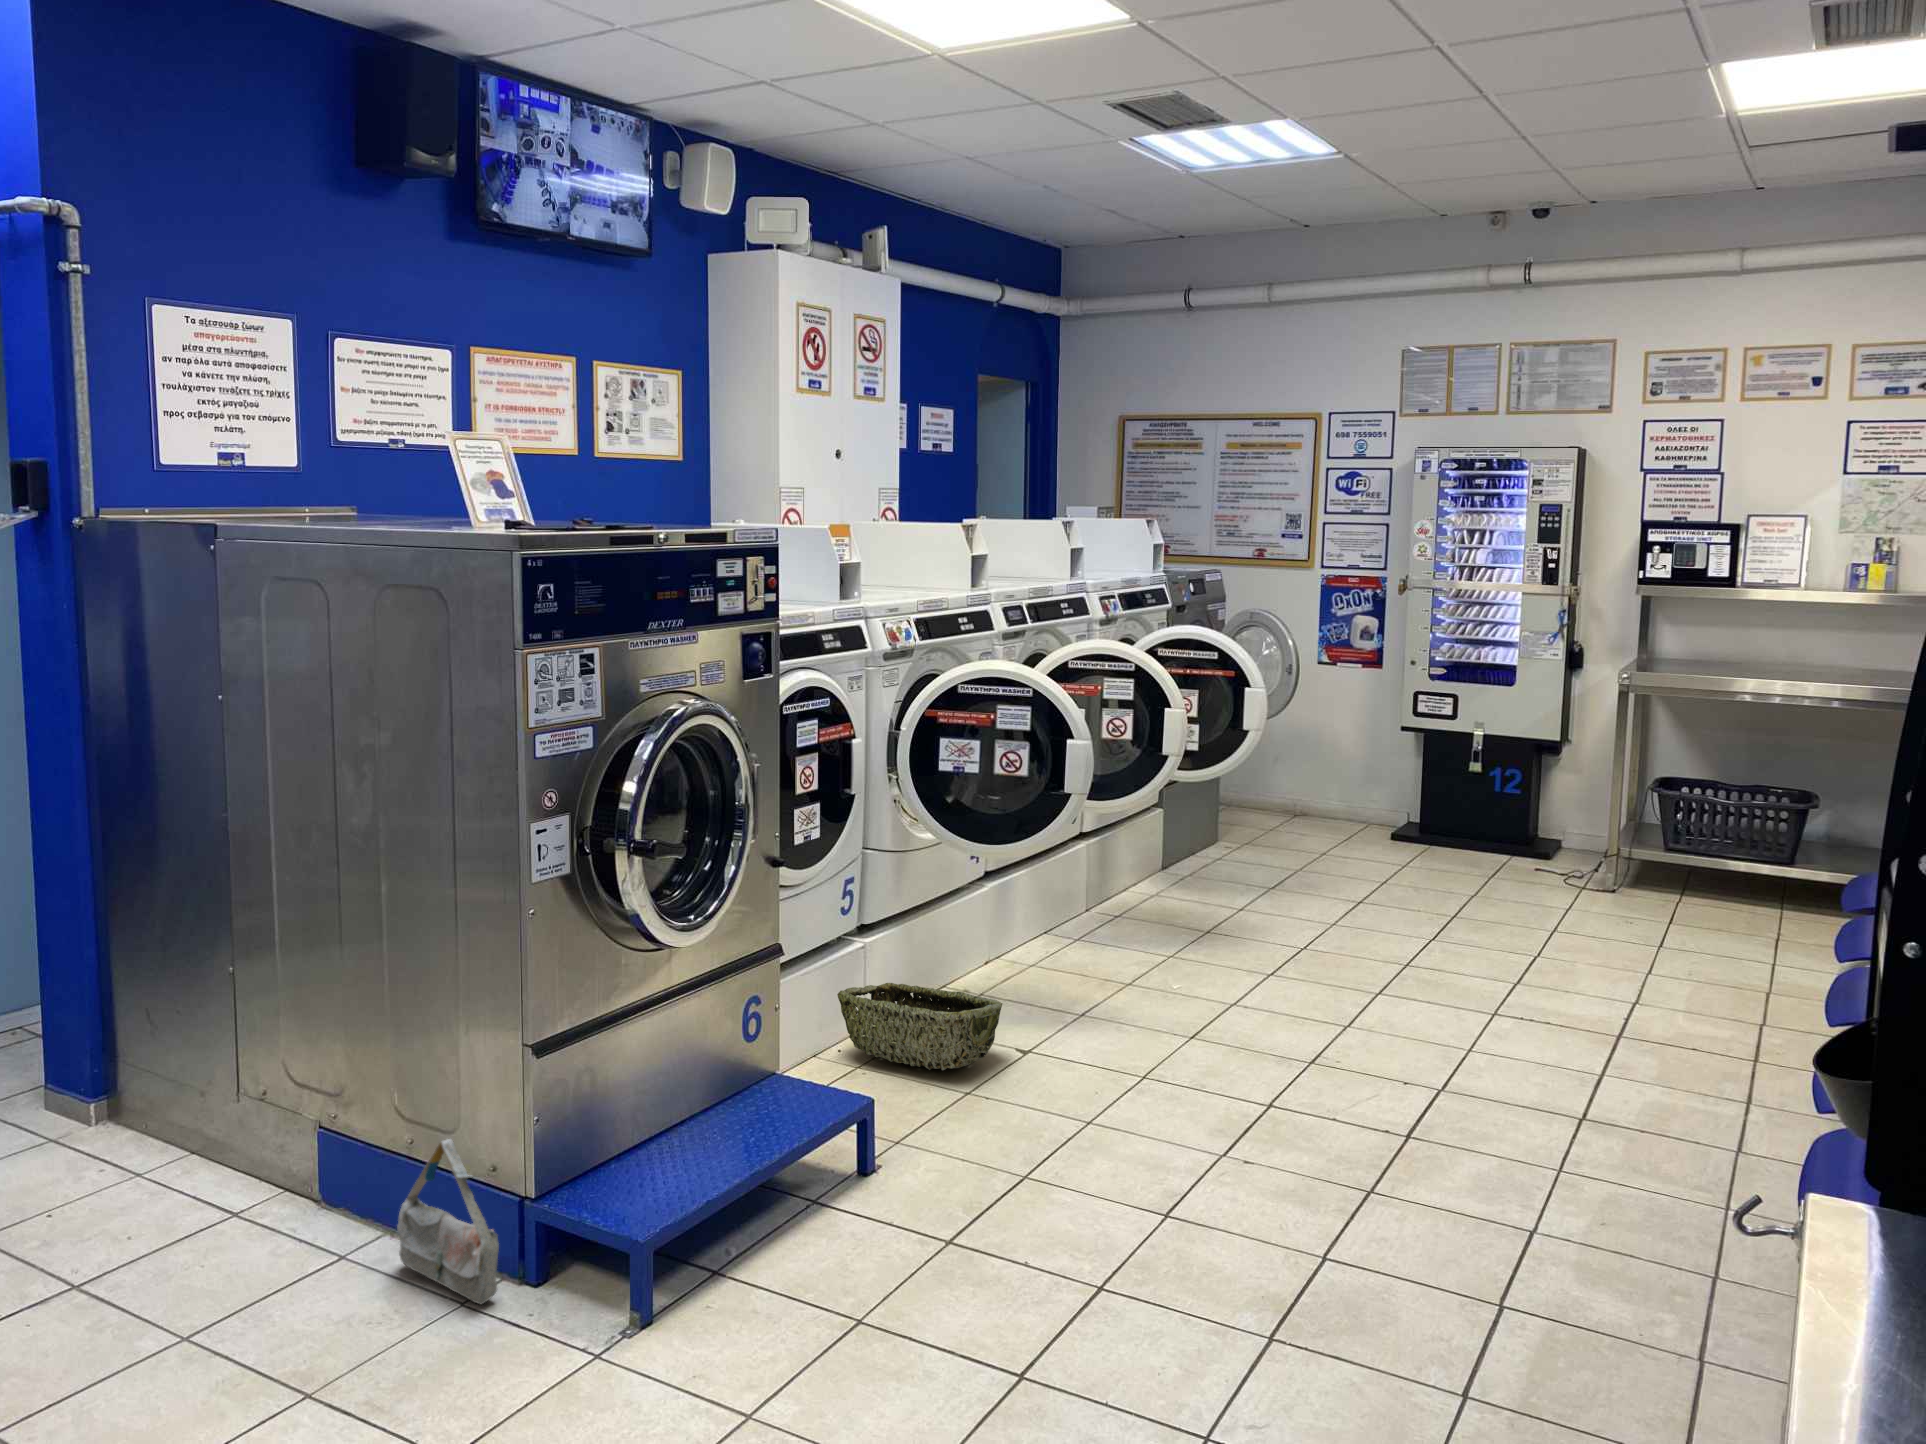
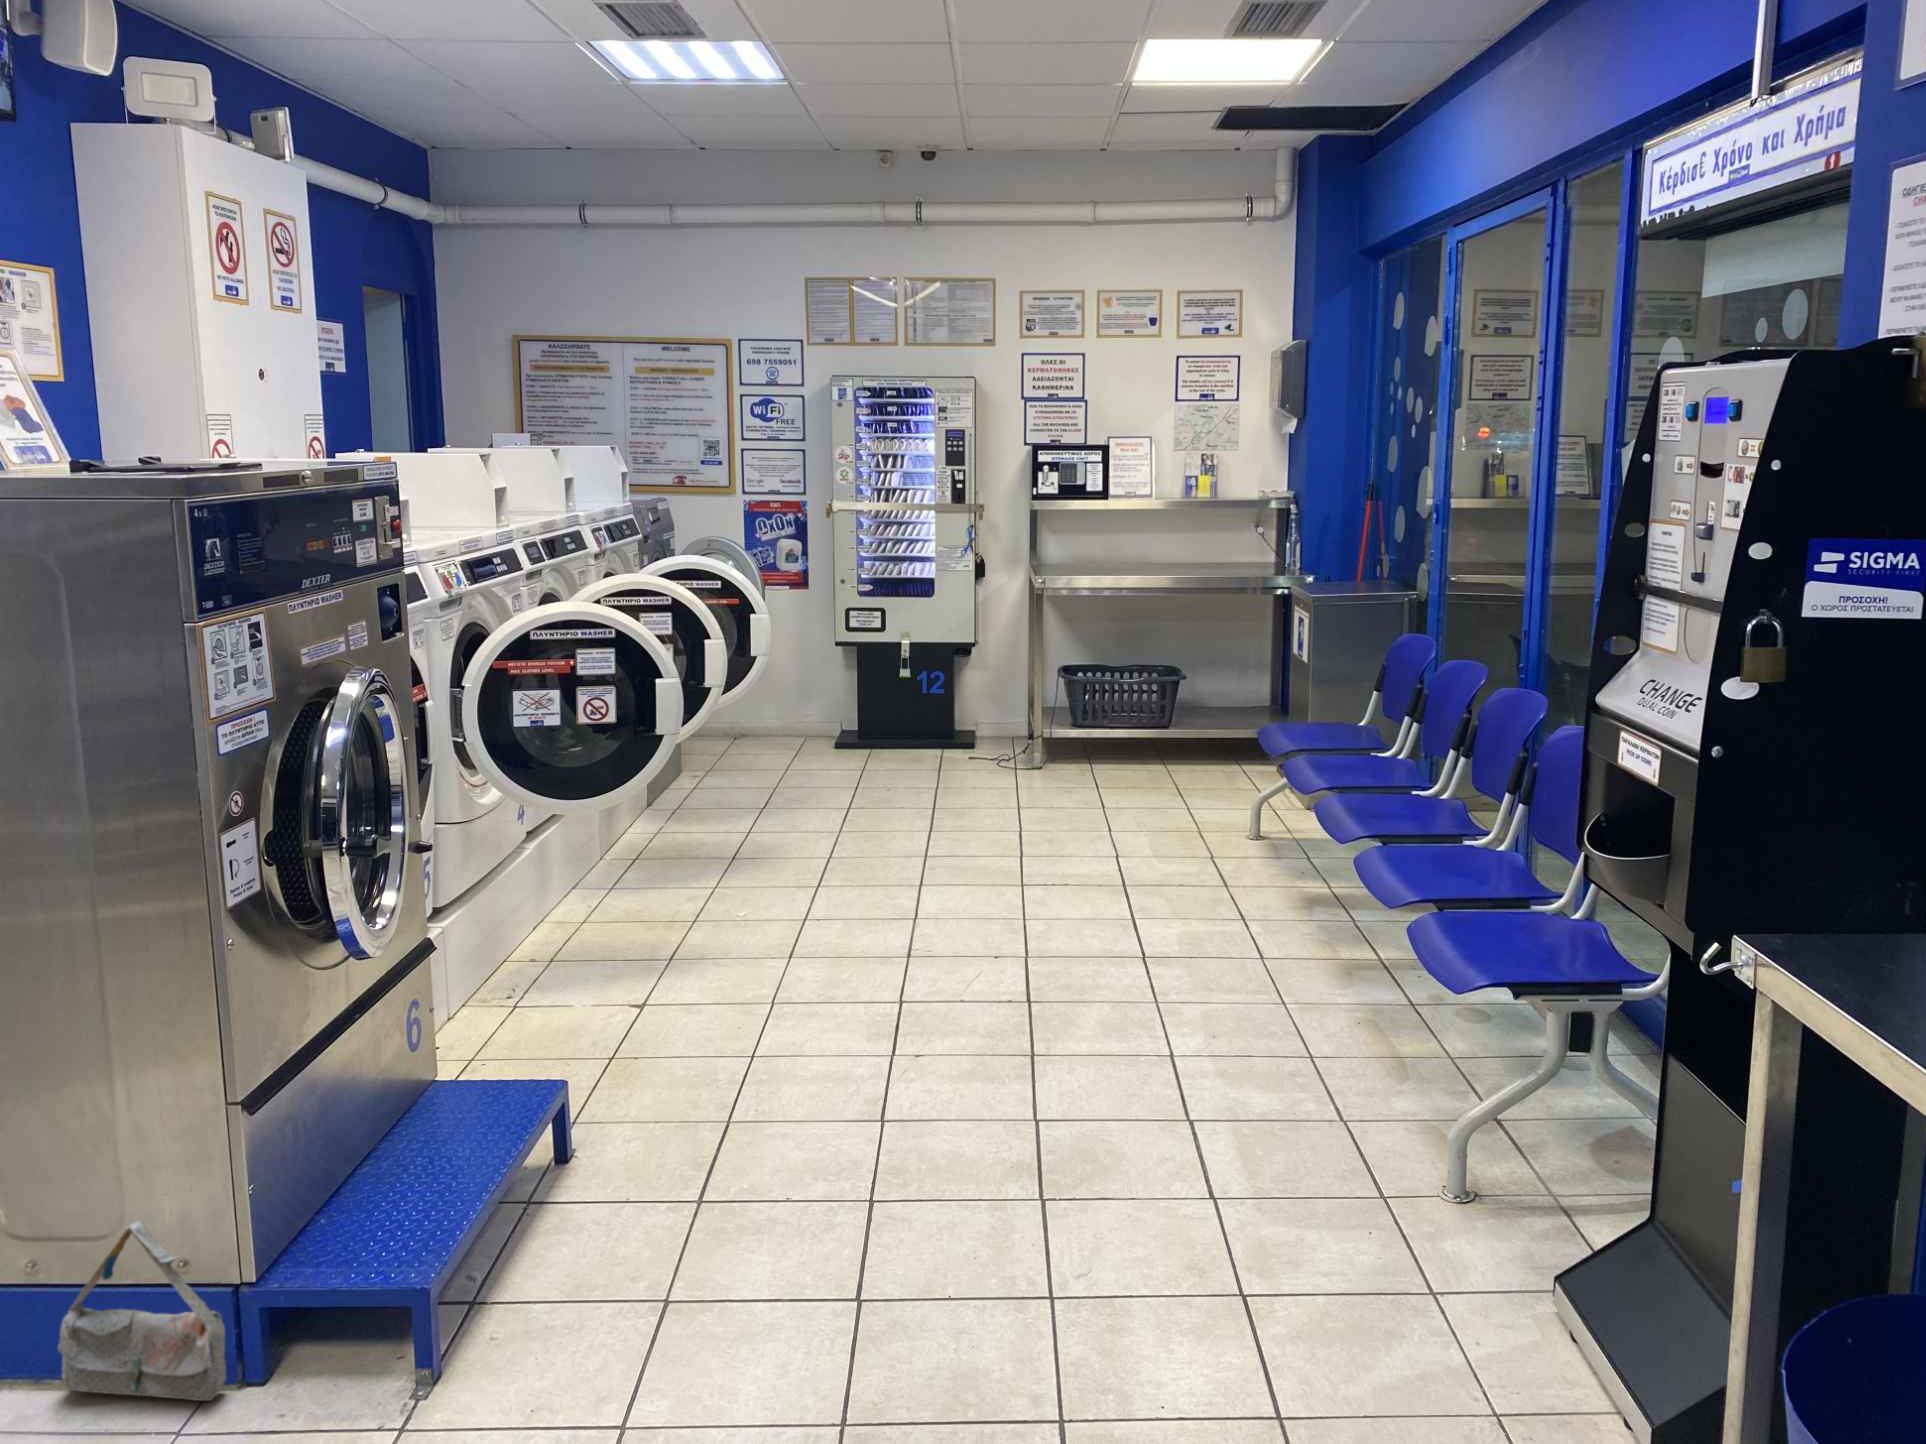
woven basket: present [837,983,1002,1071] -> none [434,950,616,1035]

